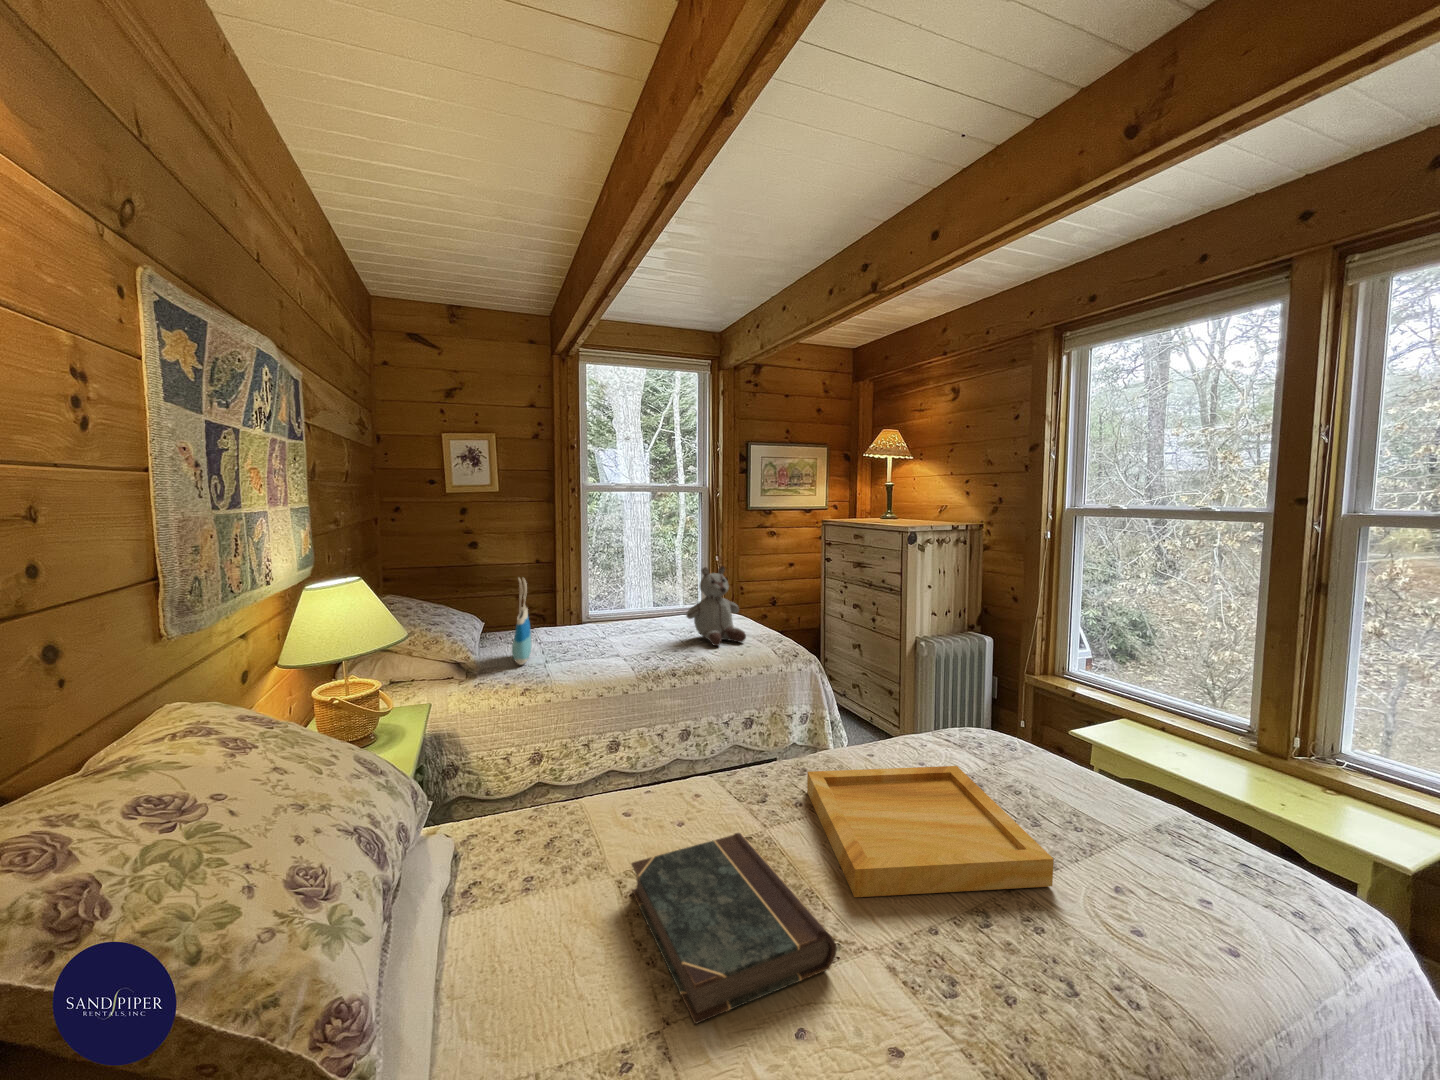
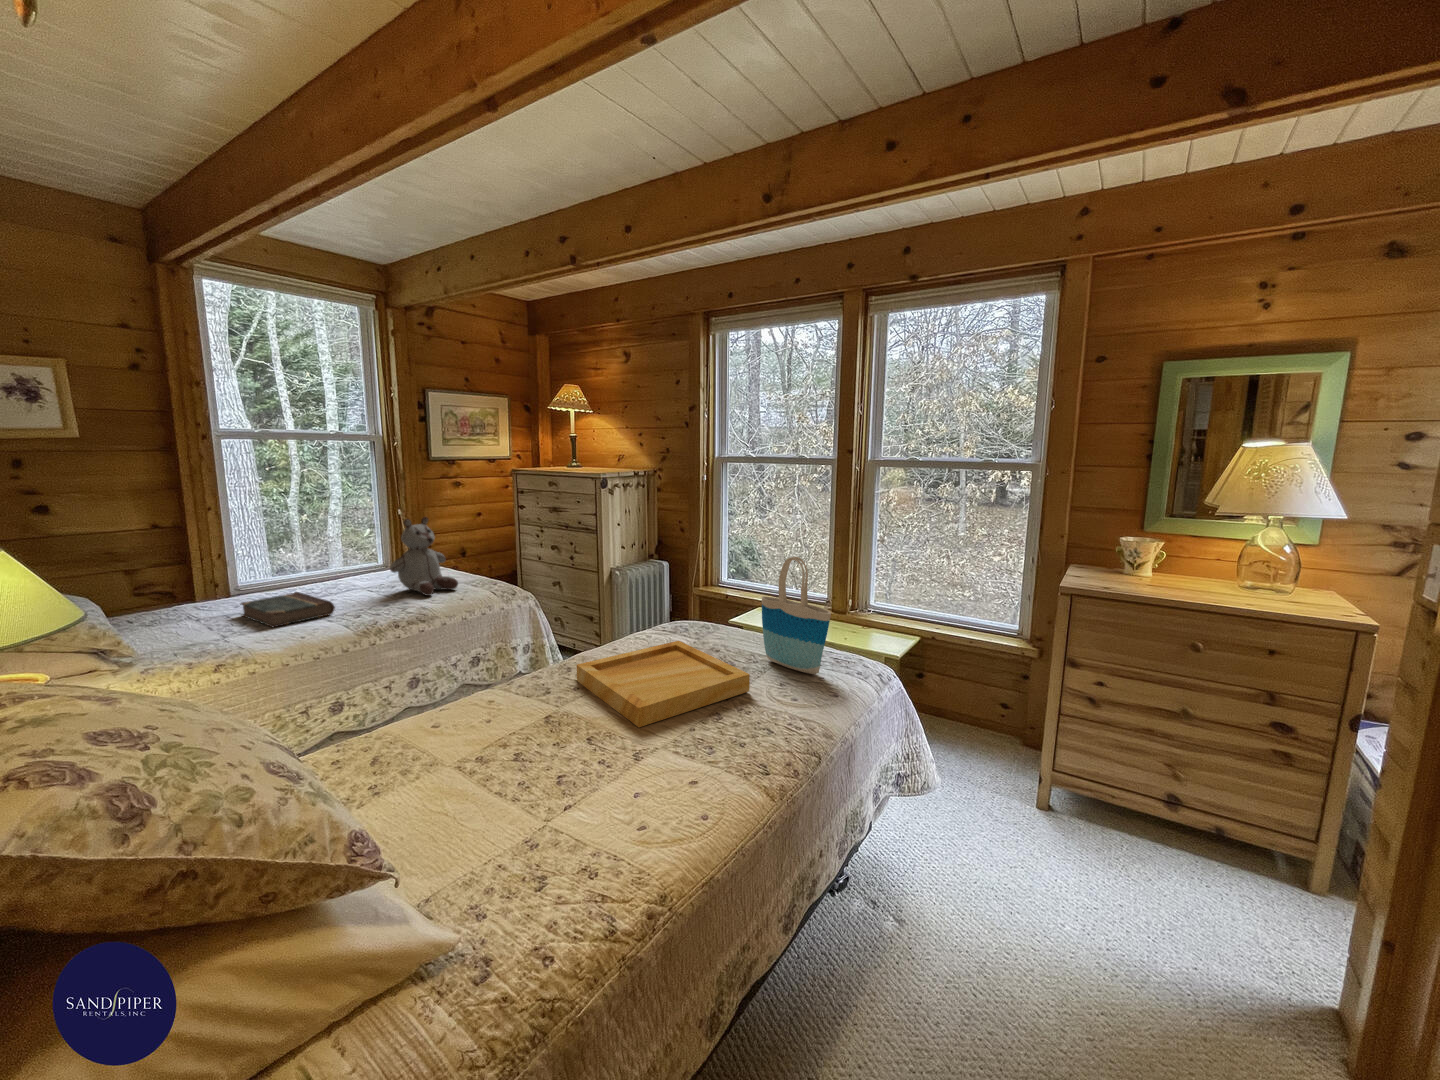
tote bag: present [512,578,531,665] -> present [762,557,831,674]
book: present [631,833,837,1024] -> present [240,592,335,627]

